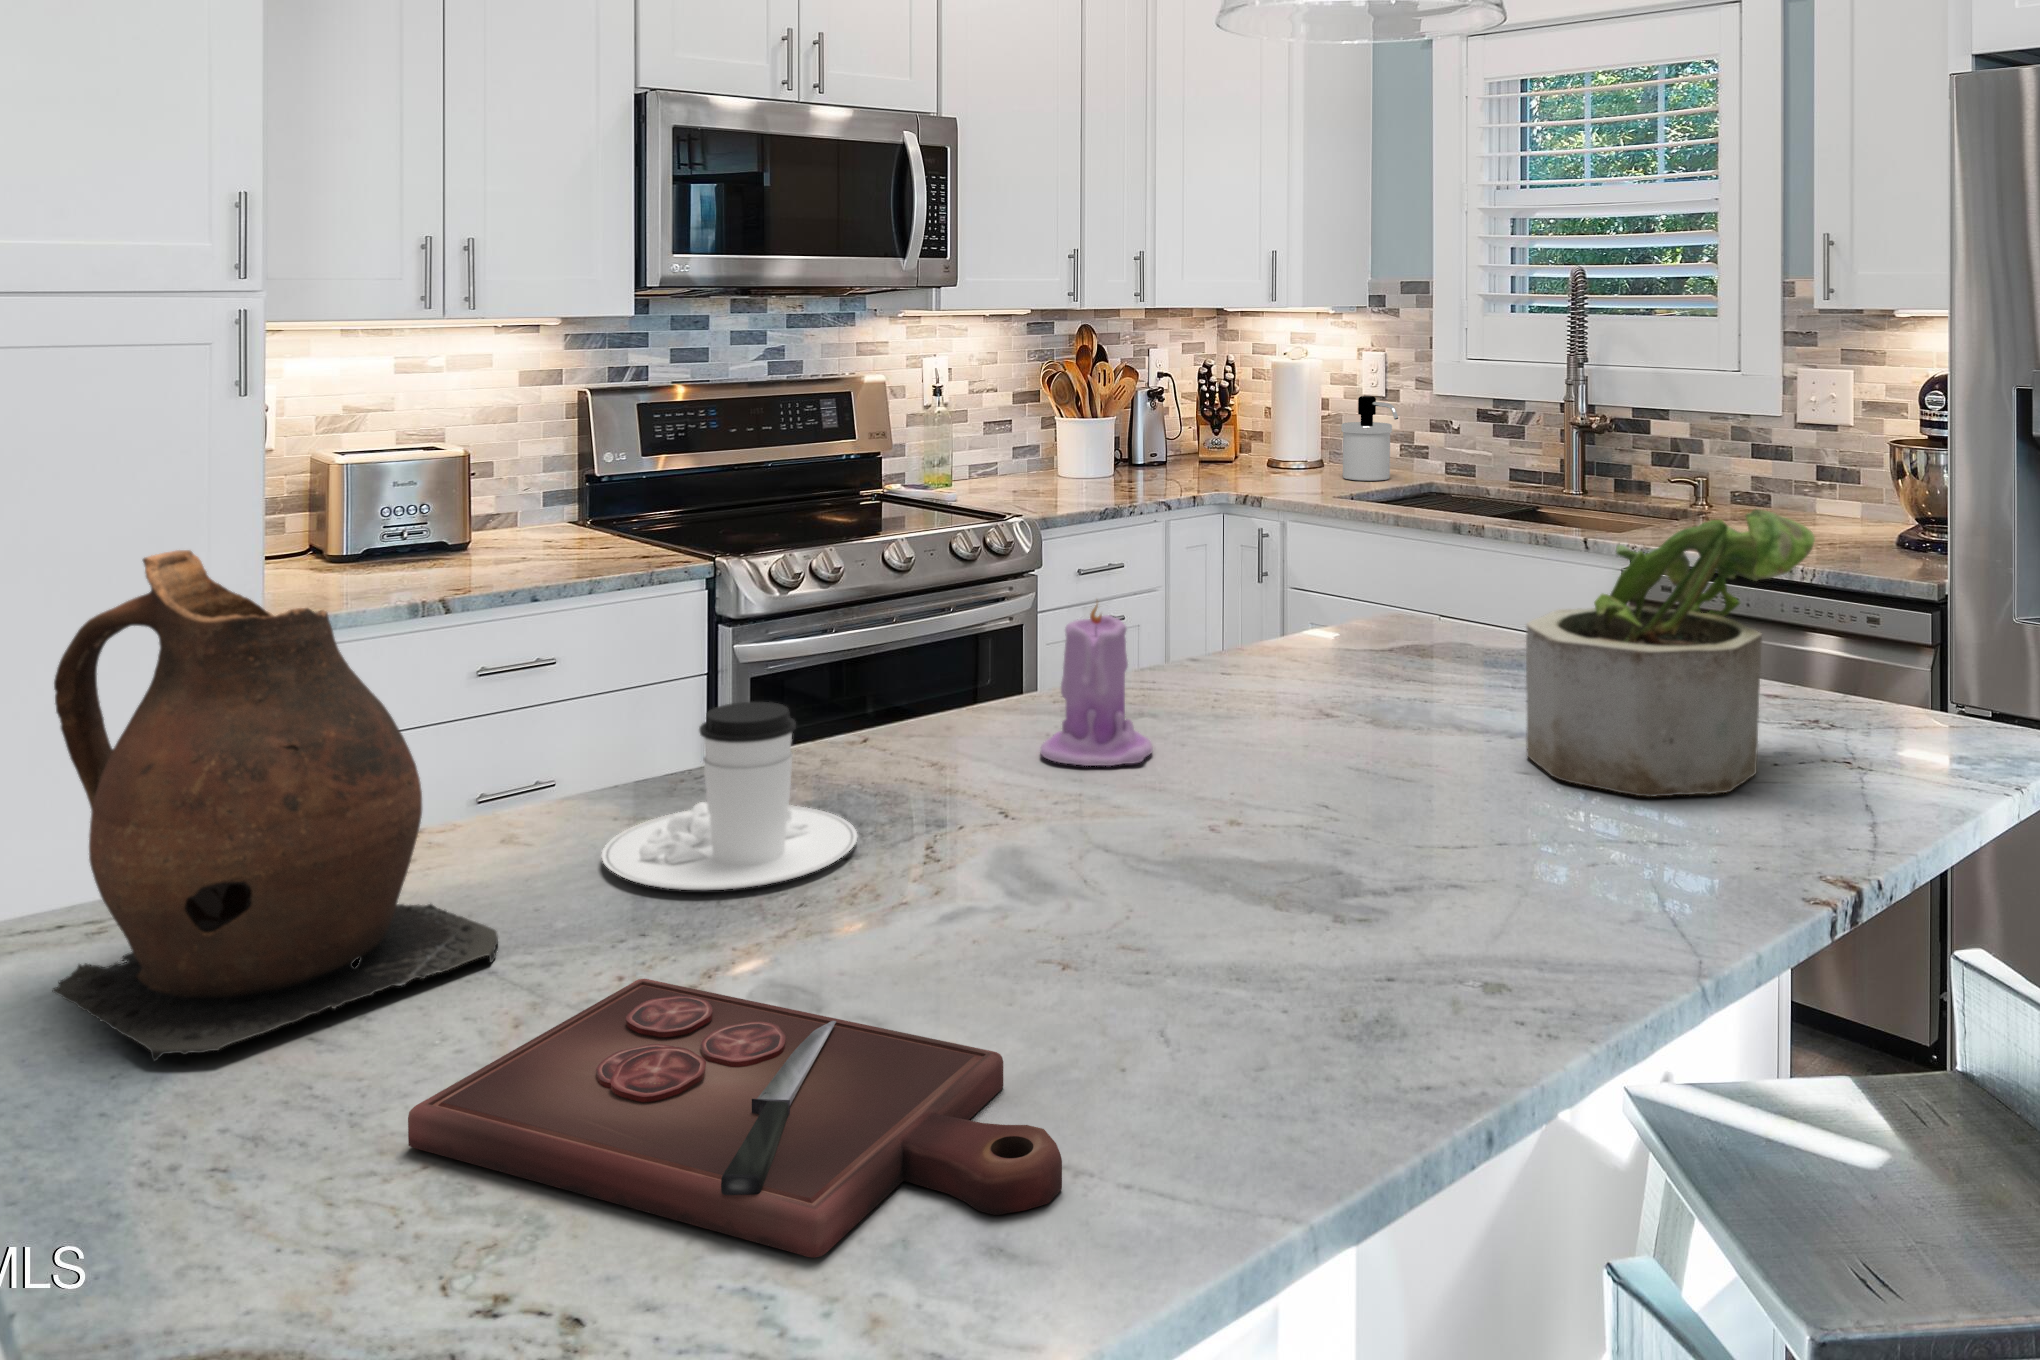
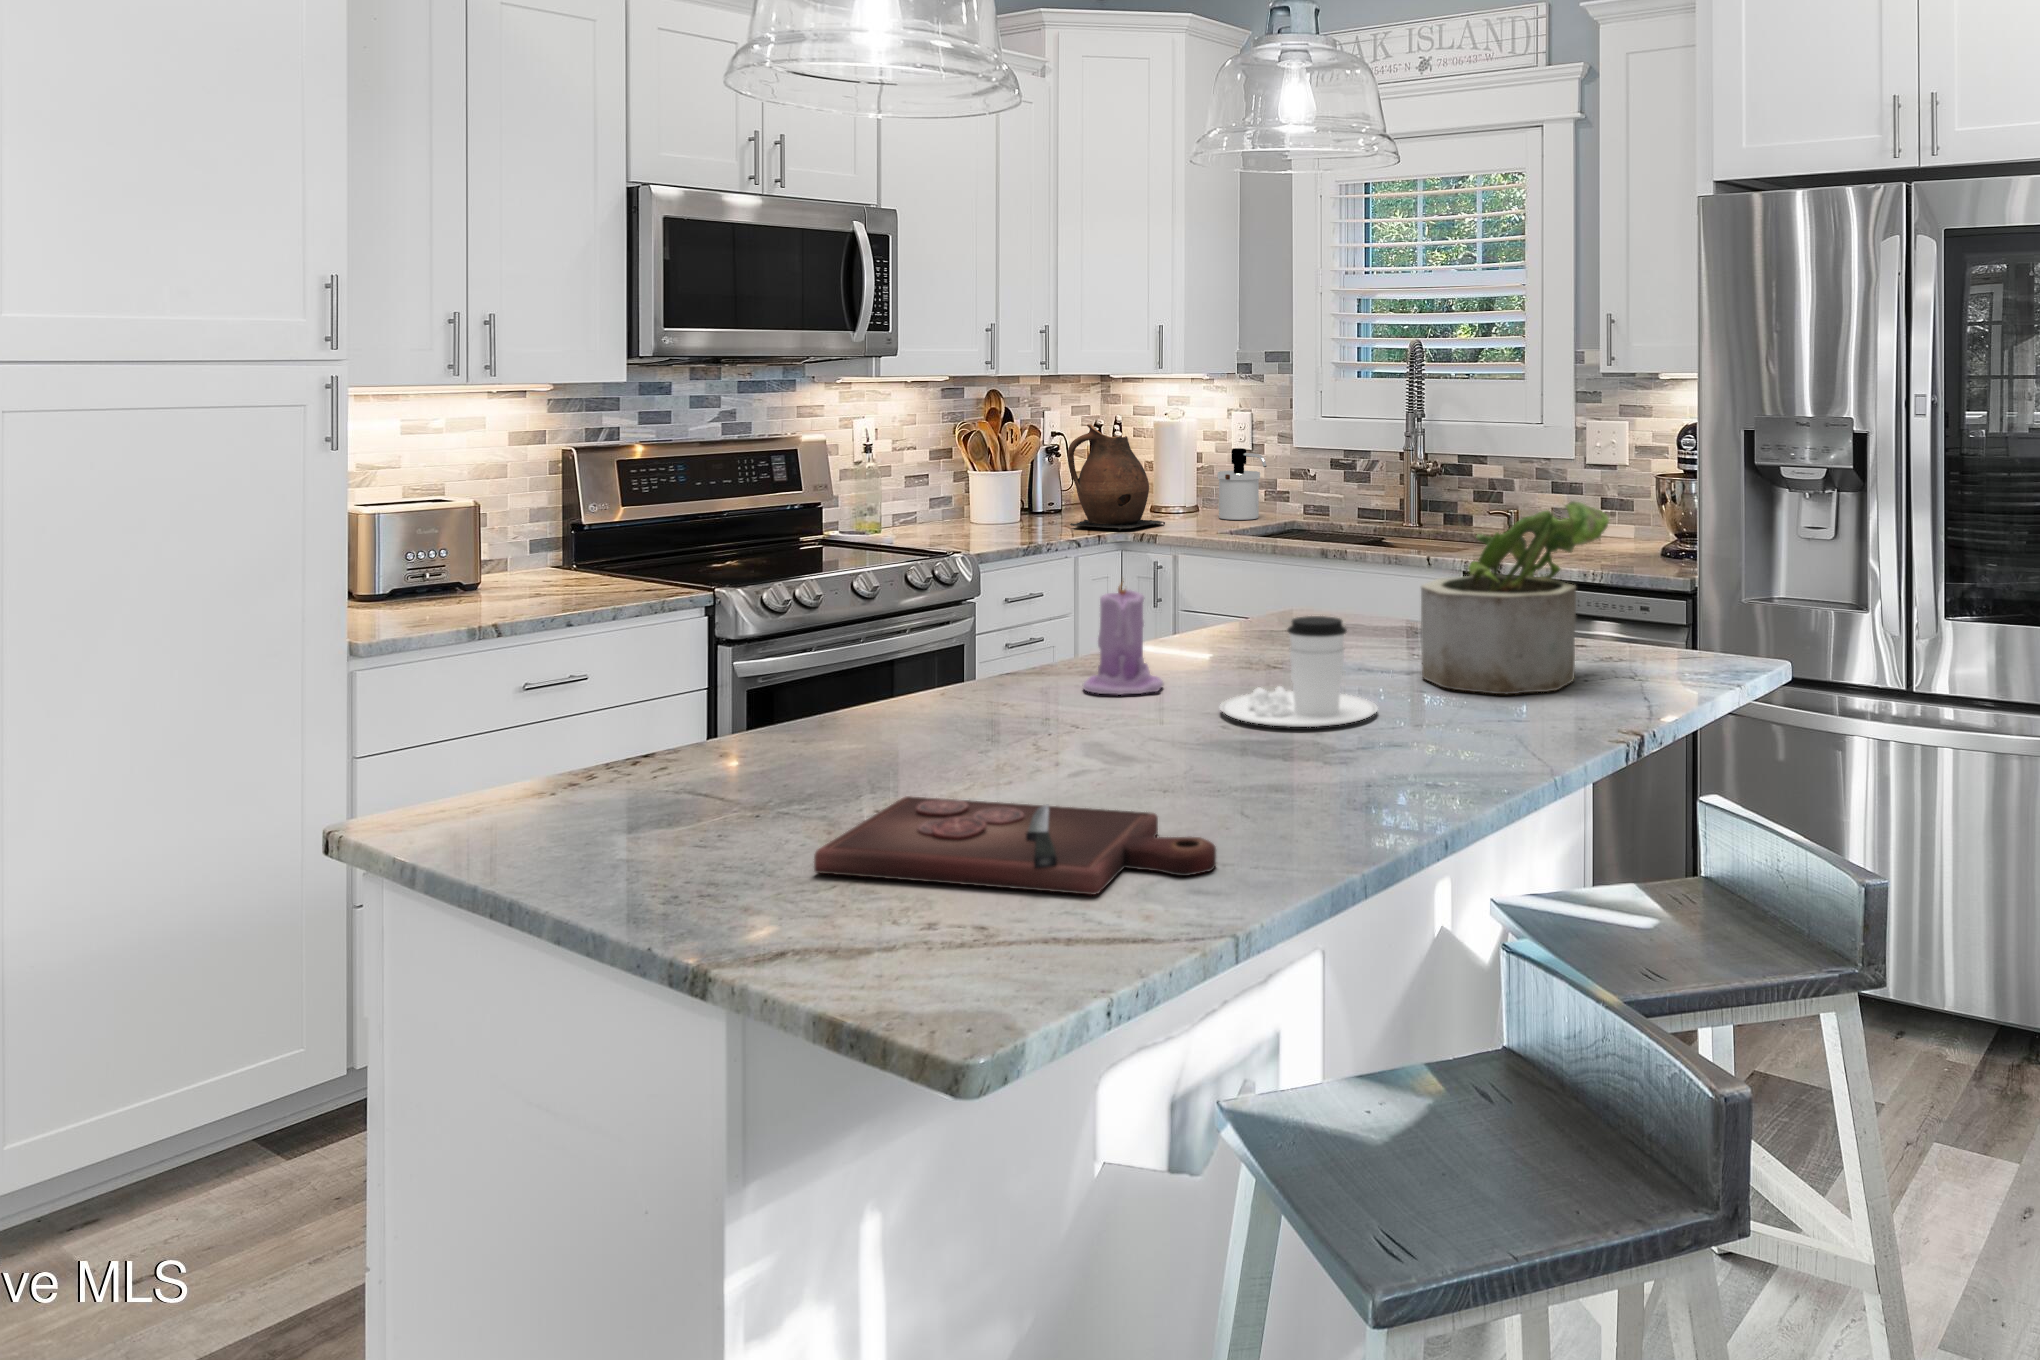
ceramic pitcher: present [52,550,498,1061] -> present [1067,424,1165,530]
coffee cup: present [602,702,857,890] -> present [1220,616,1377,727]

